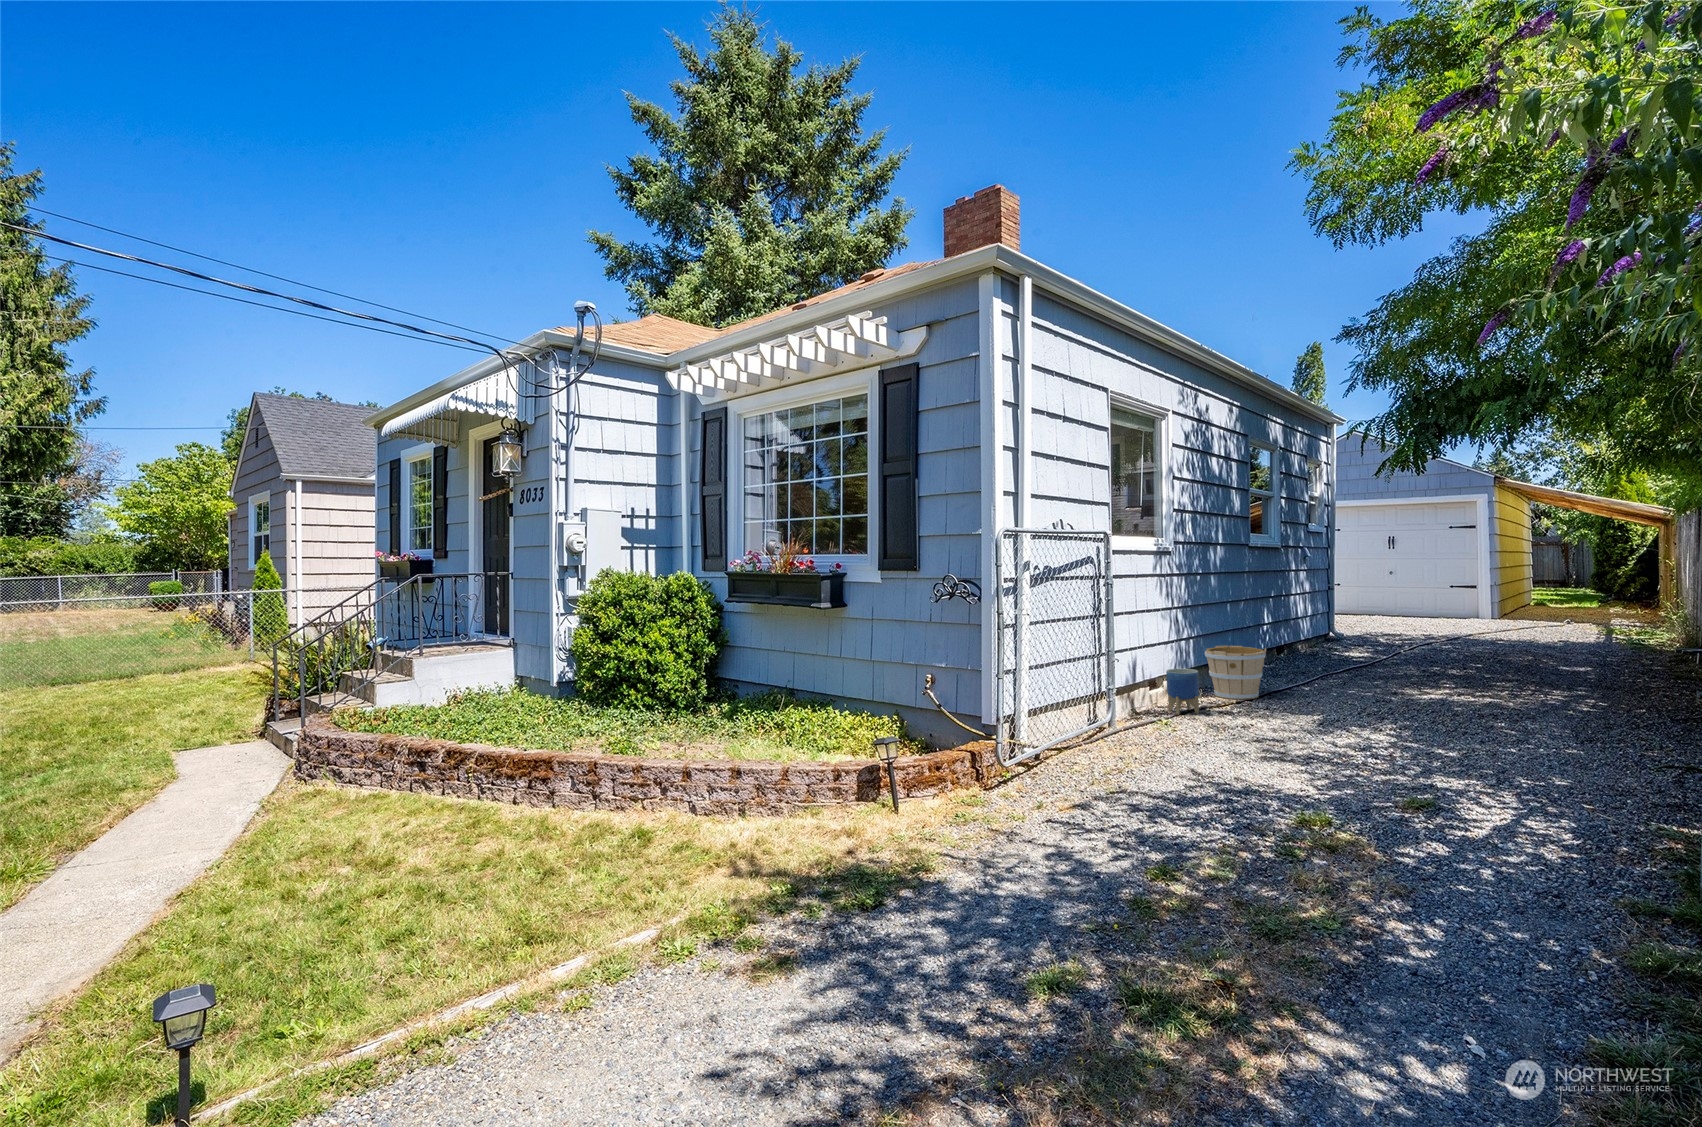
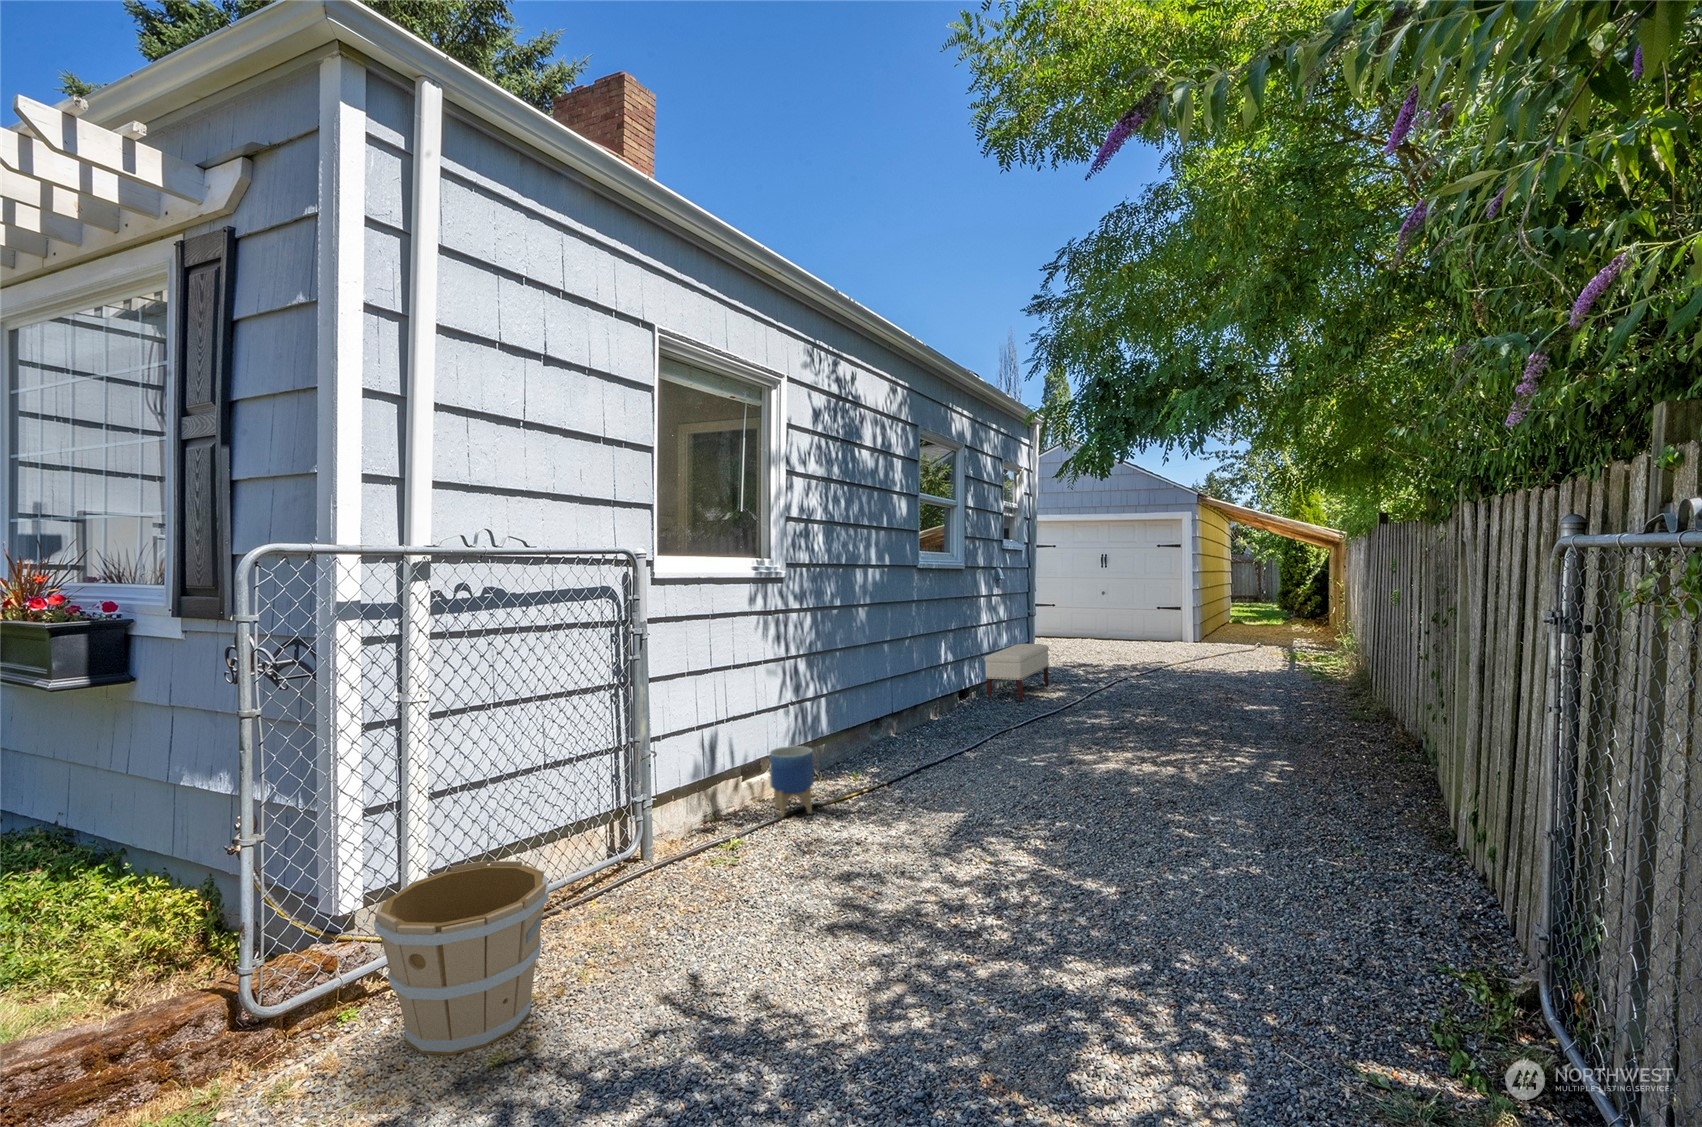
bench: none [1295,612,1351,658] -> present [984,644,1049,701]
wooden bucket: present [1205,645,1266,700] -> present [374,860,549,1055]

